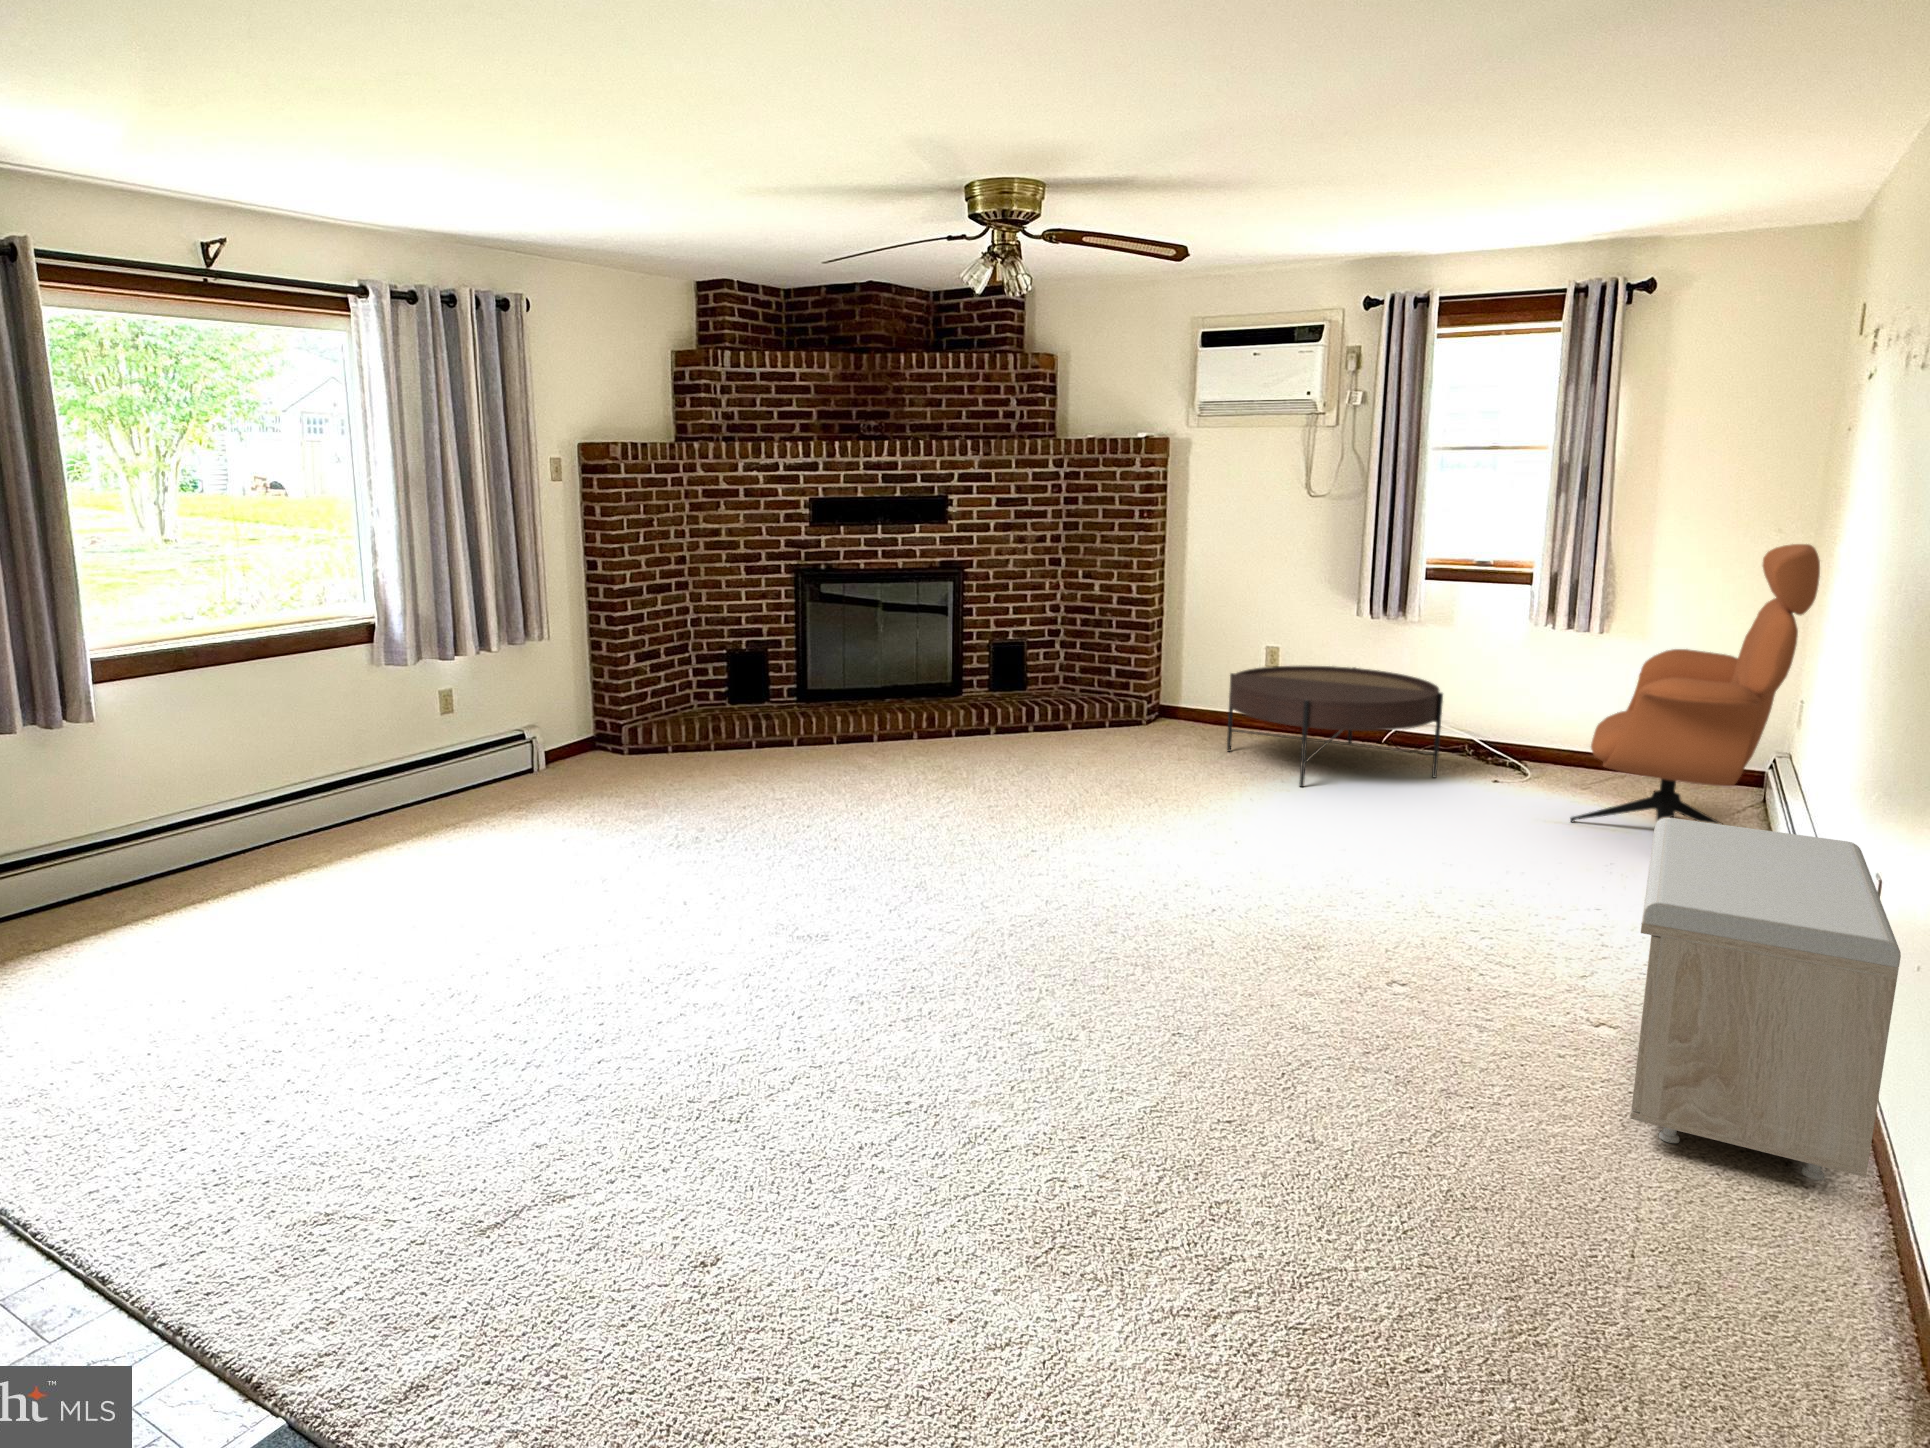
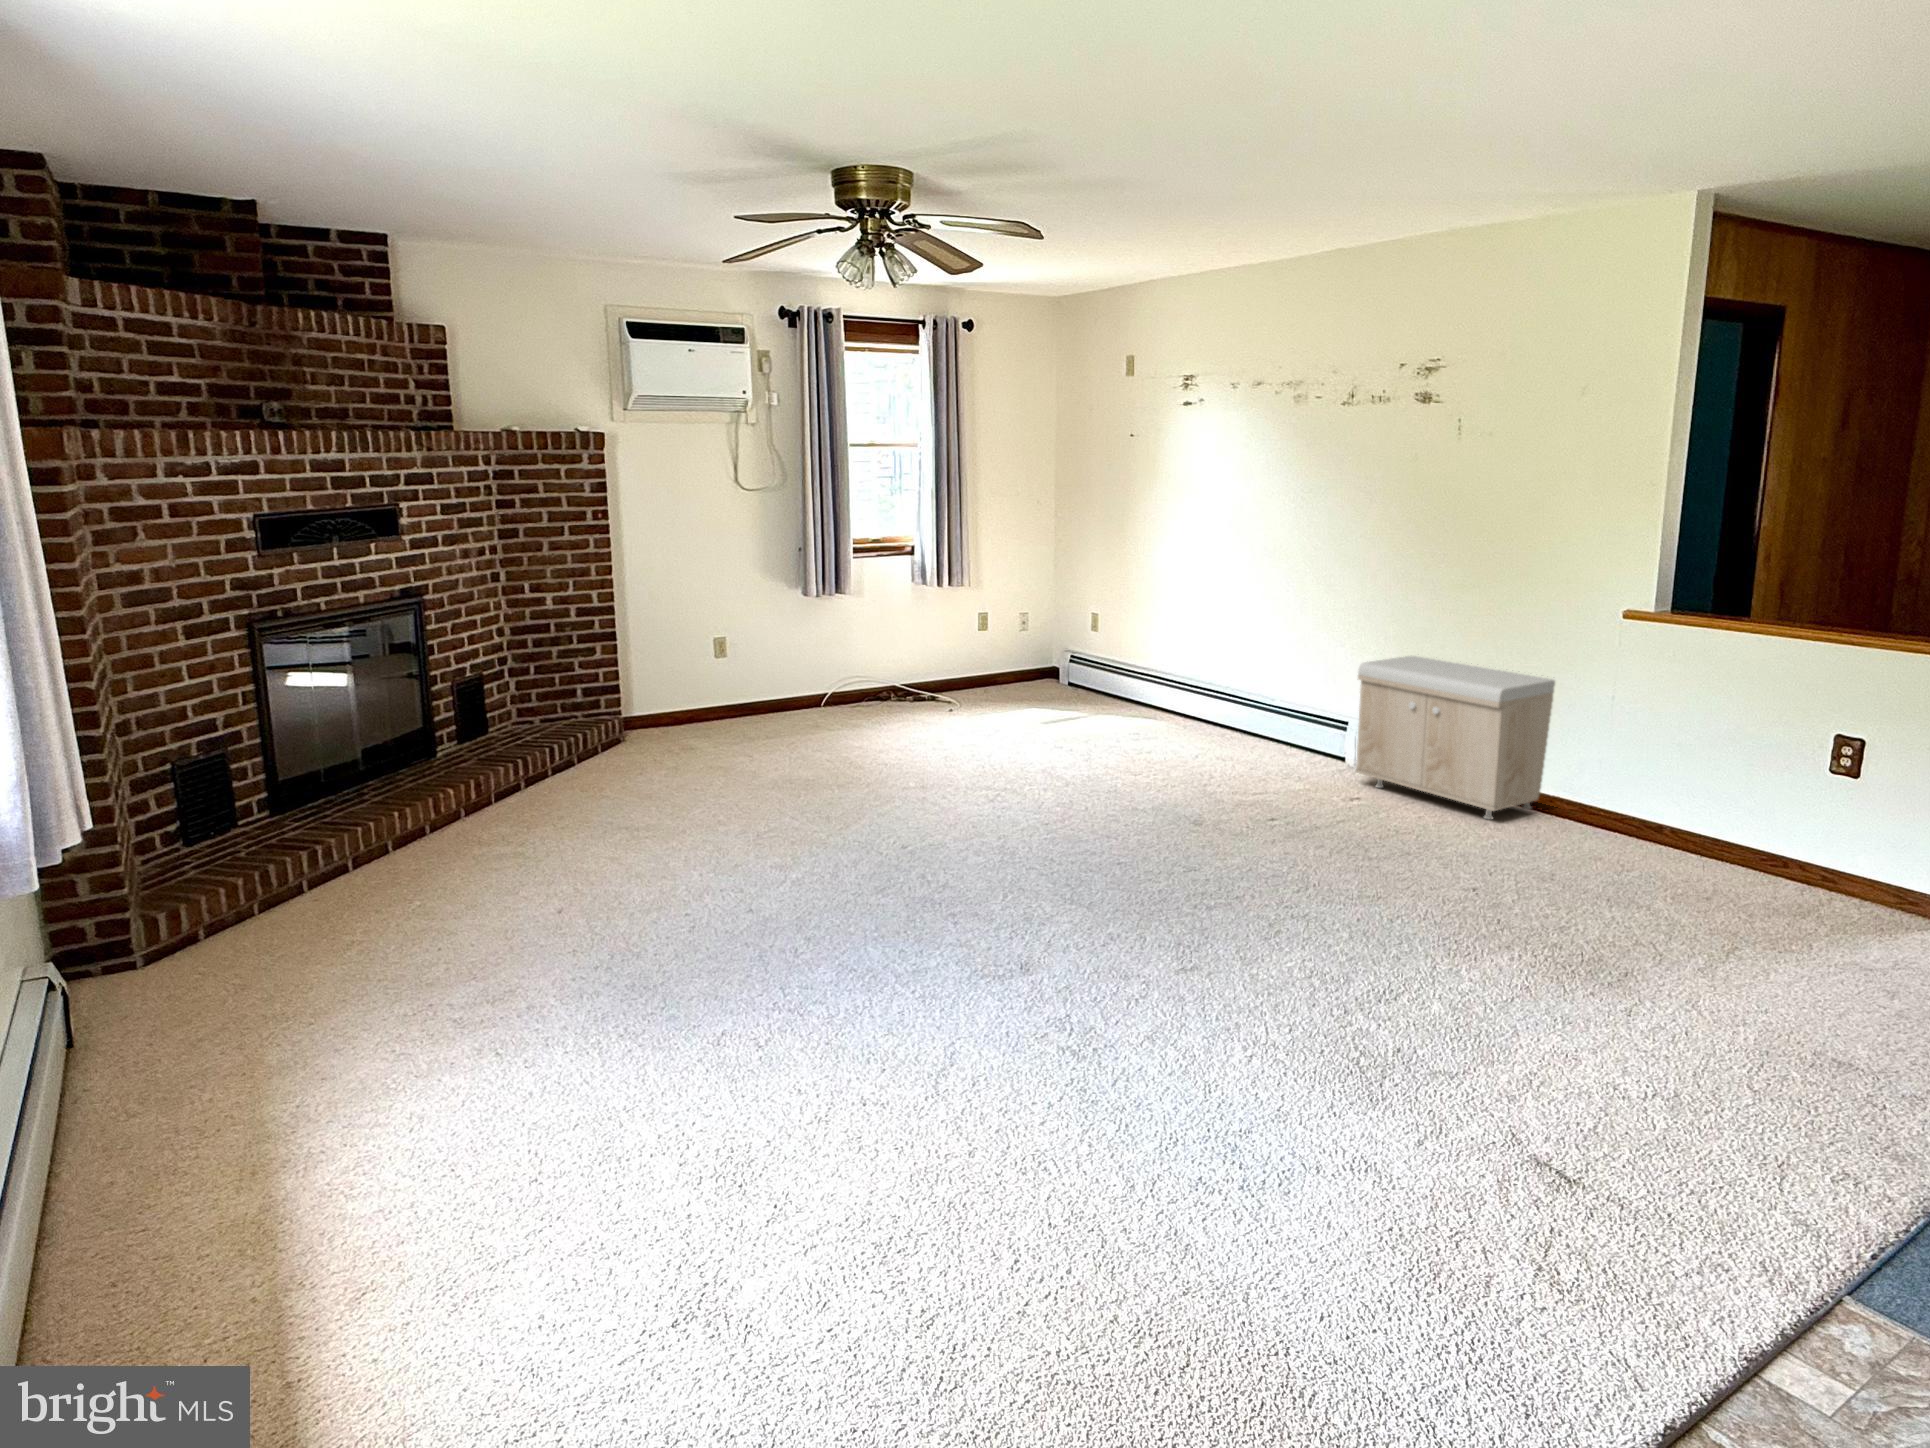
armchair: present [1570,544,1820,824] -> none [1044,507,1182,723]
coffee table: present [1227,666,1443,787] -> none [749,641,929,746]

